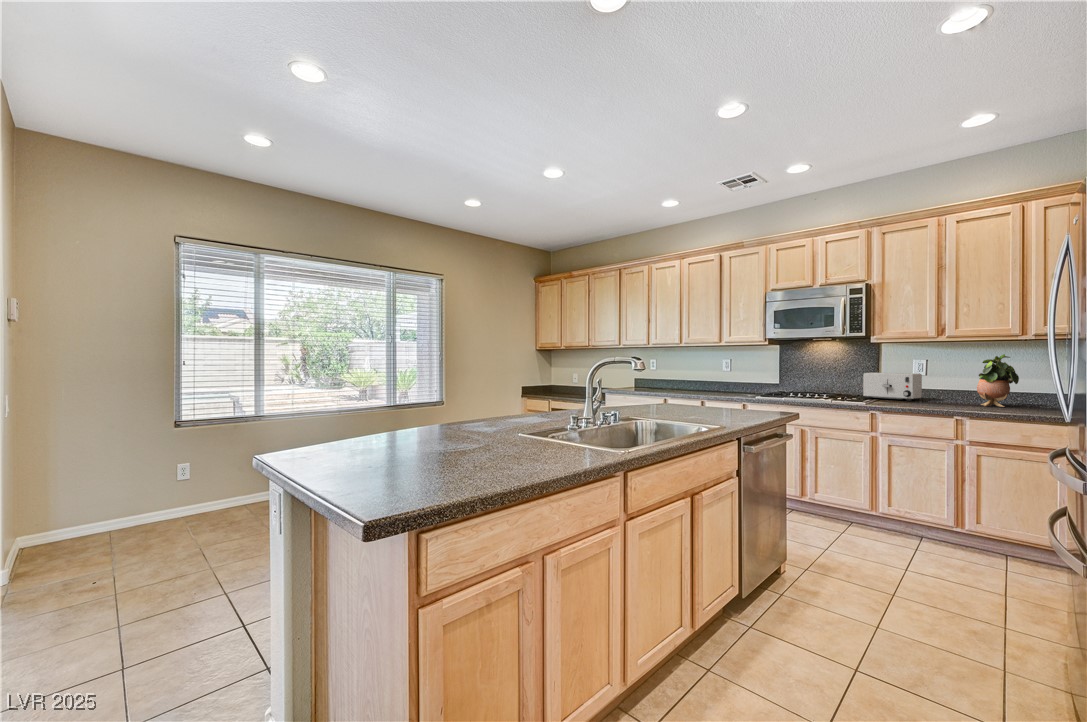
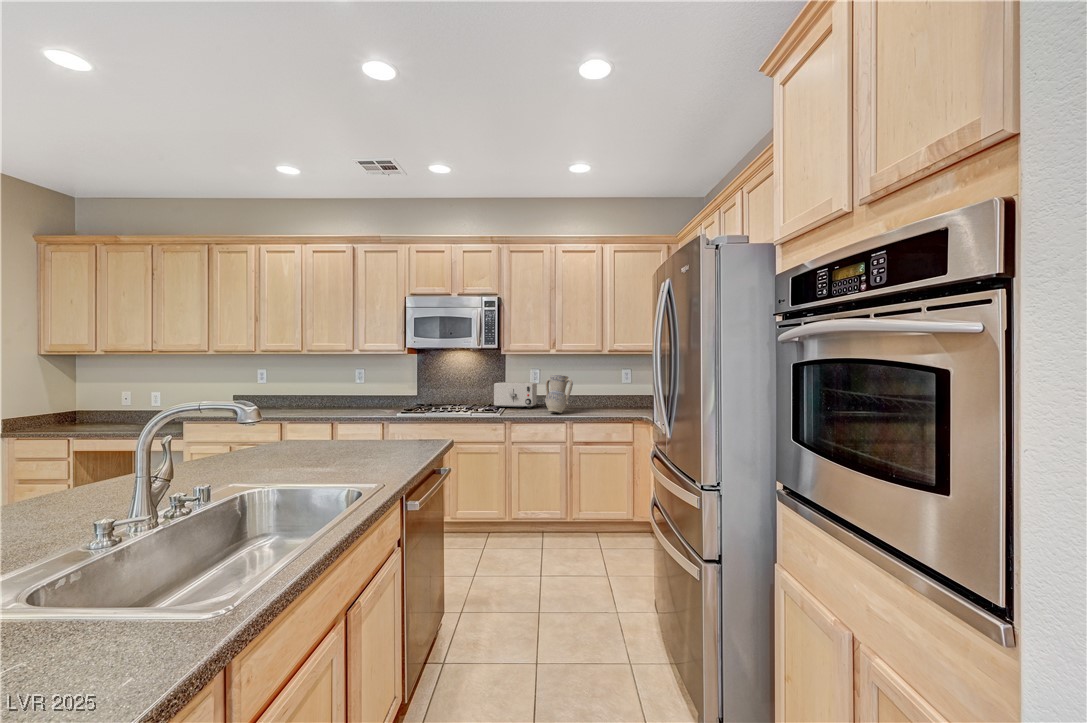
potted plant: present [977,354,1019,407] -> none [575,366,600,410]
vase: none [927,363,967,408] -> present [545,374,573,413]

